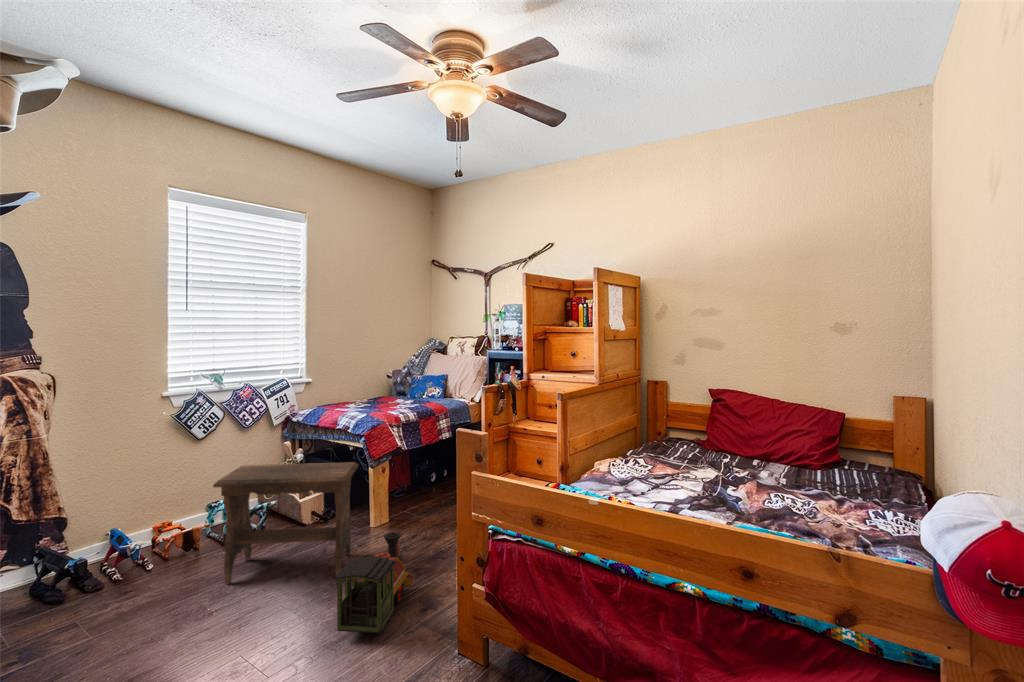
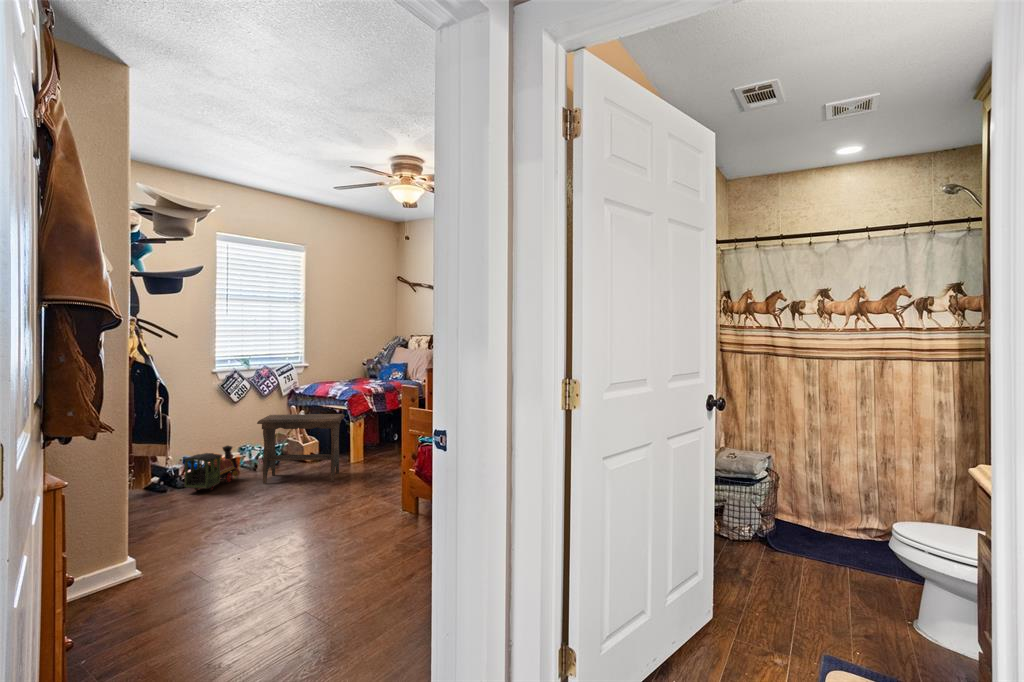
toy train: present [334,532,414,633] -> present [184,446,240,491]

